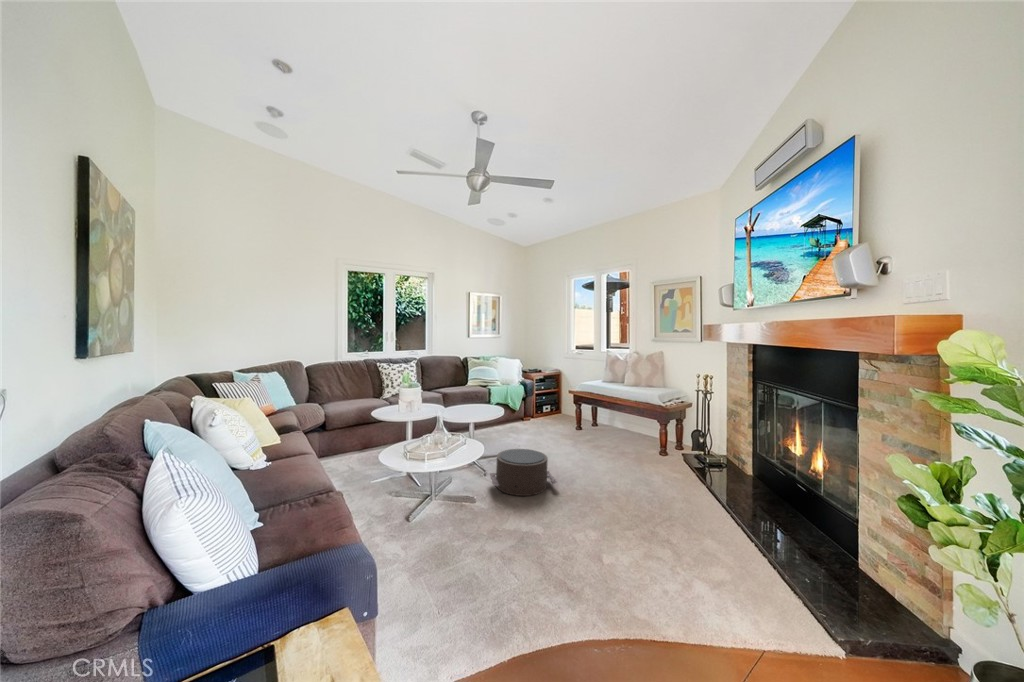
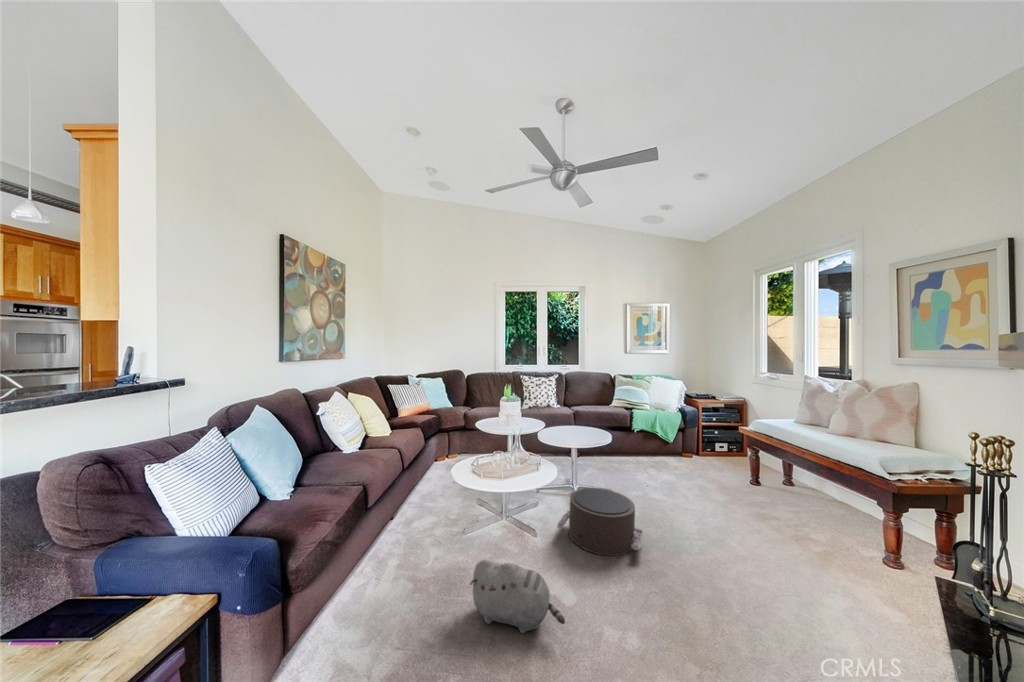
plush toy: none [481,509,559,562] -> present [470,560,565,633]

